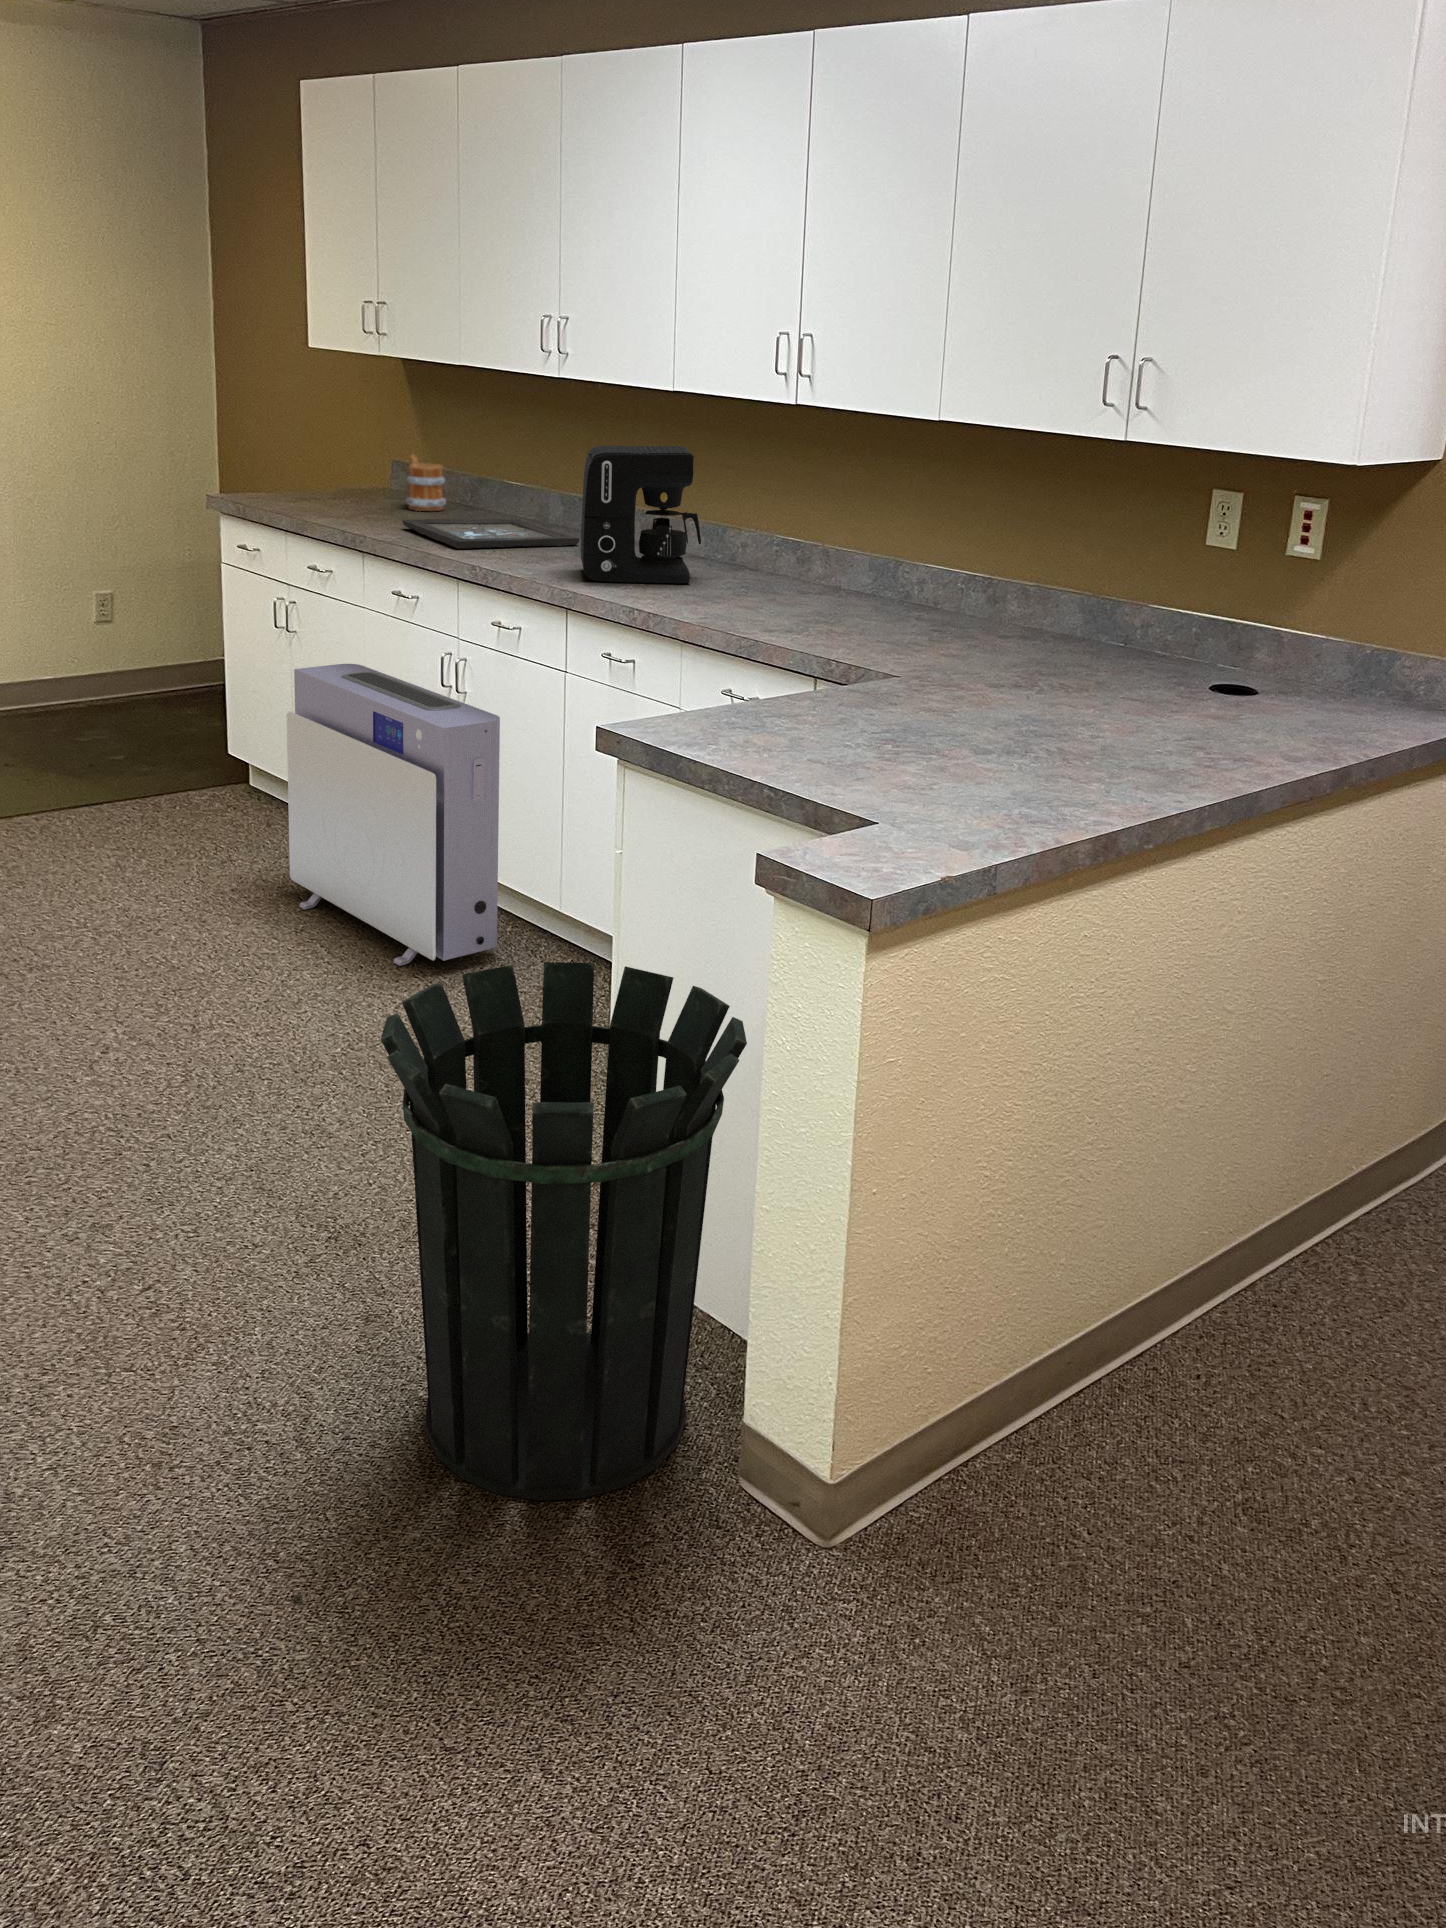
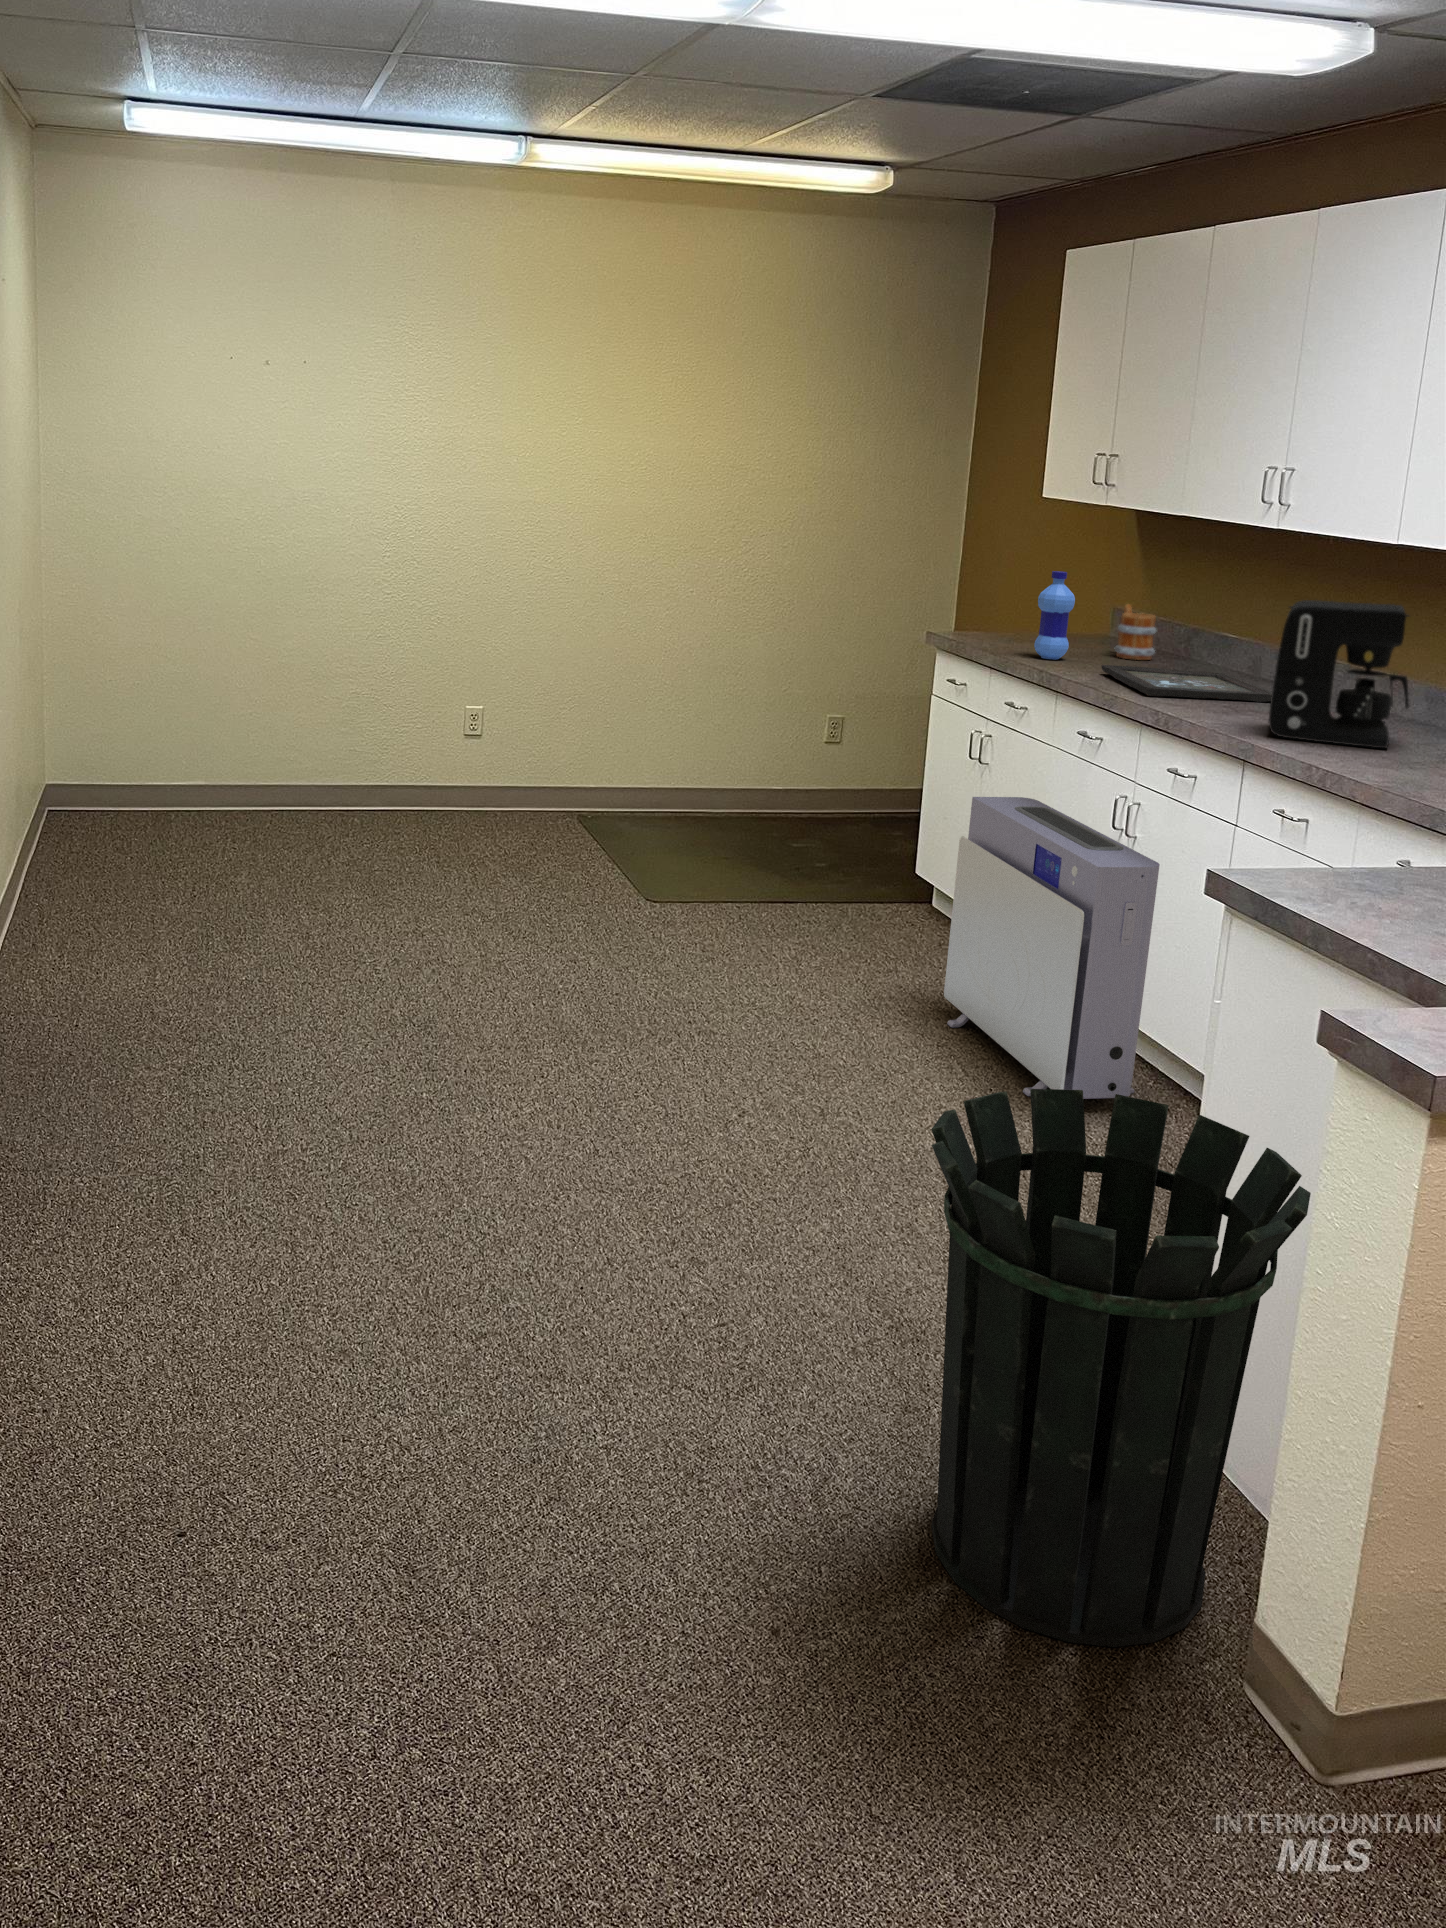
water bottle: none [326,425,364,517] -> present [1034,571,1075,659]

